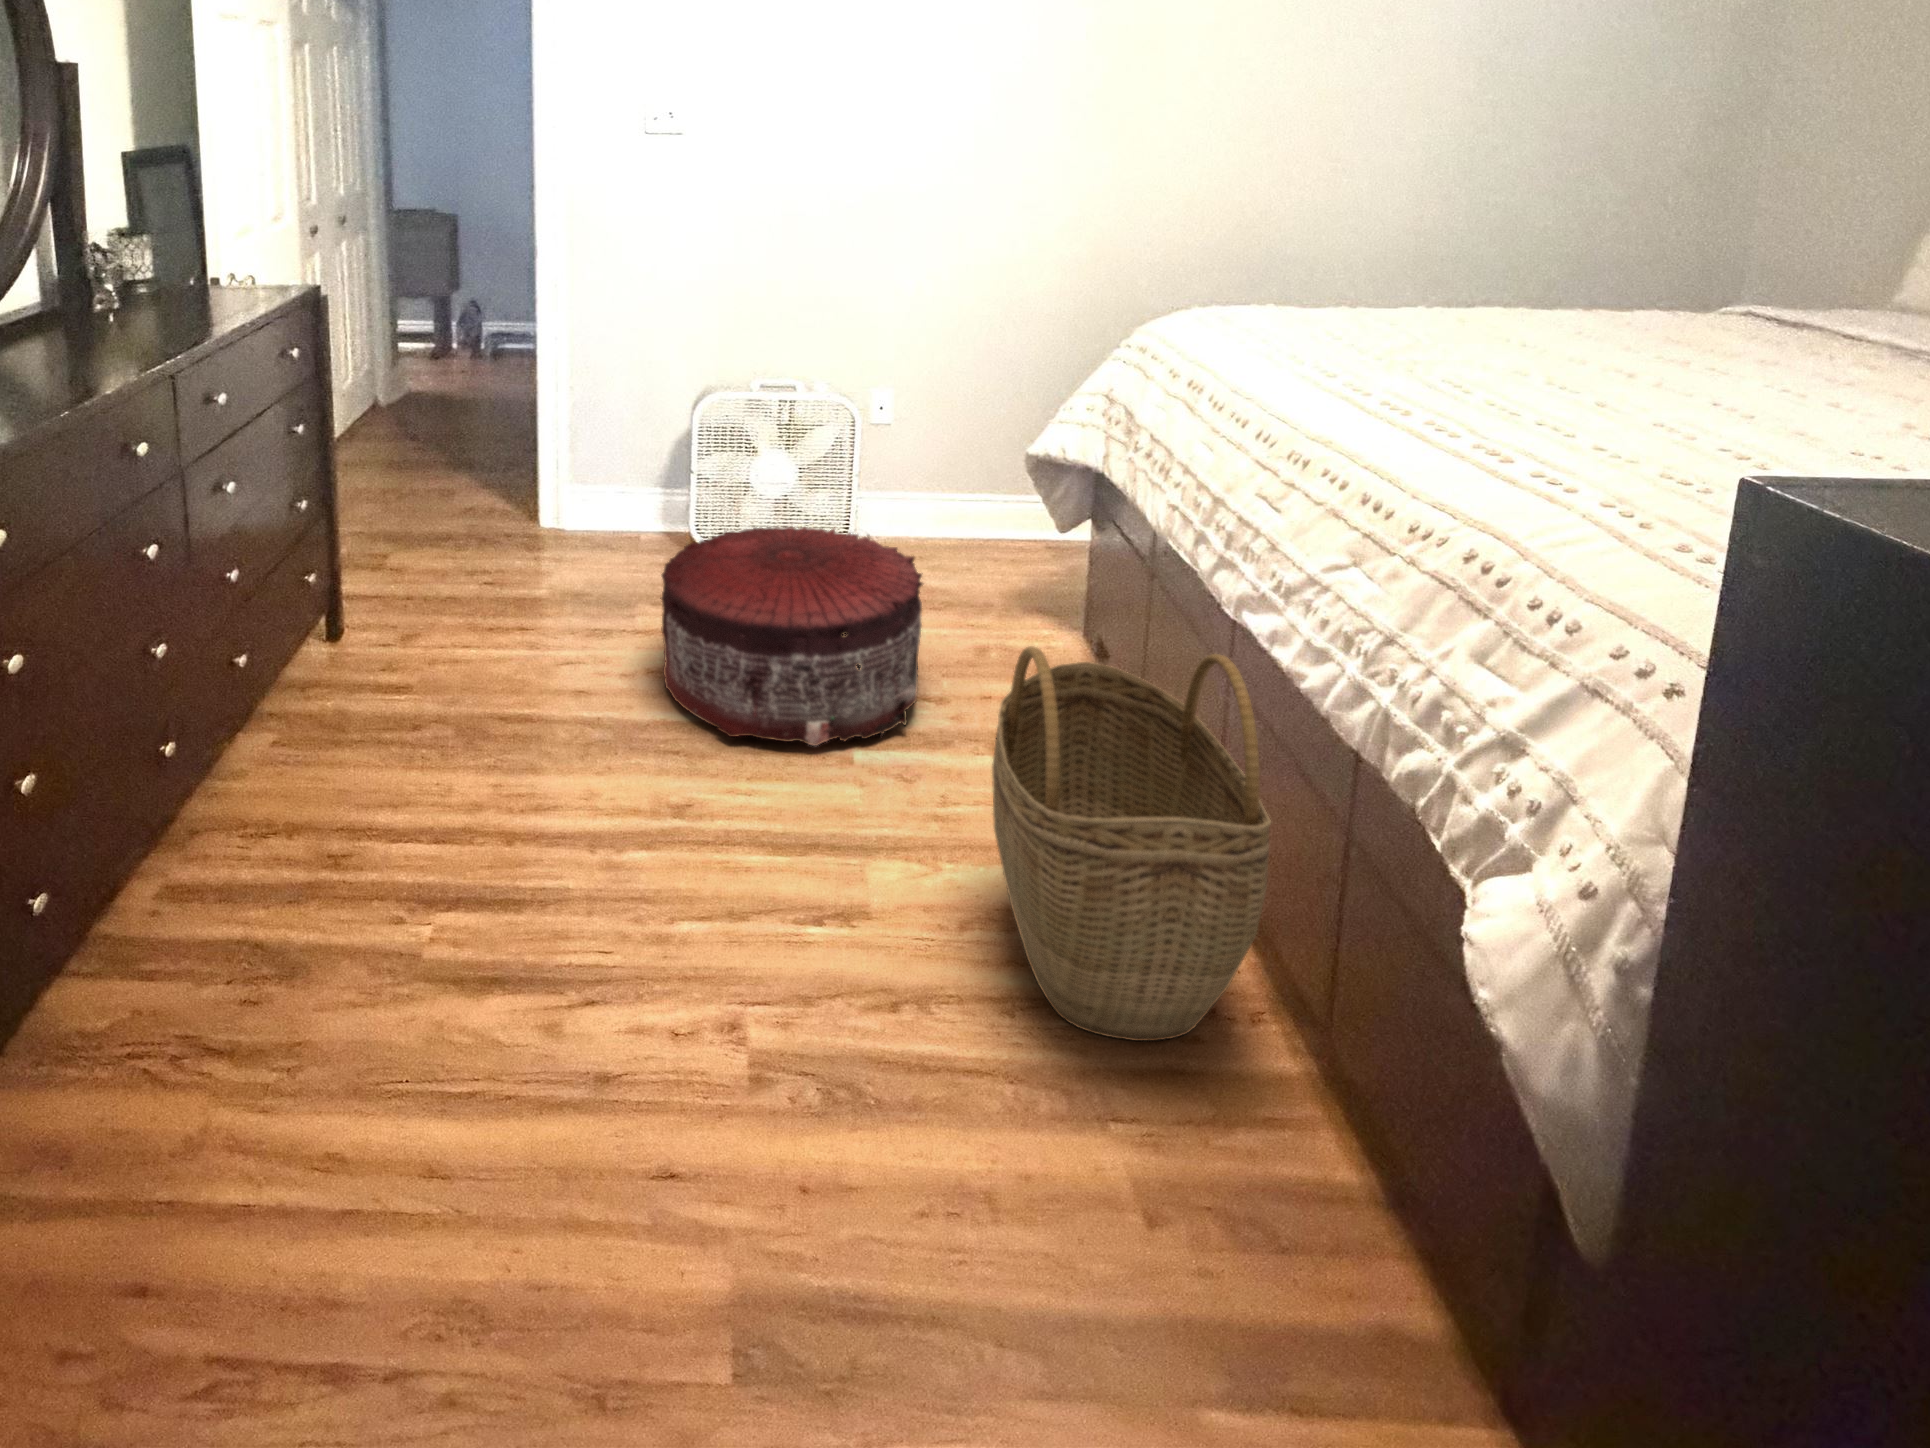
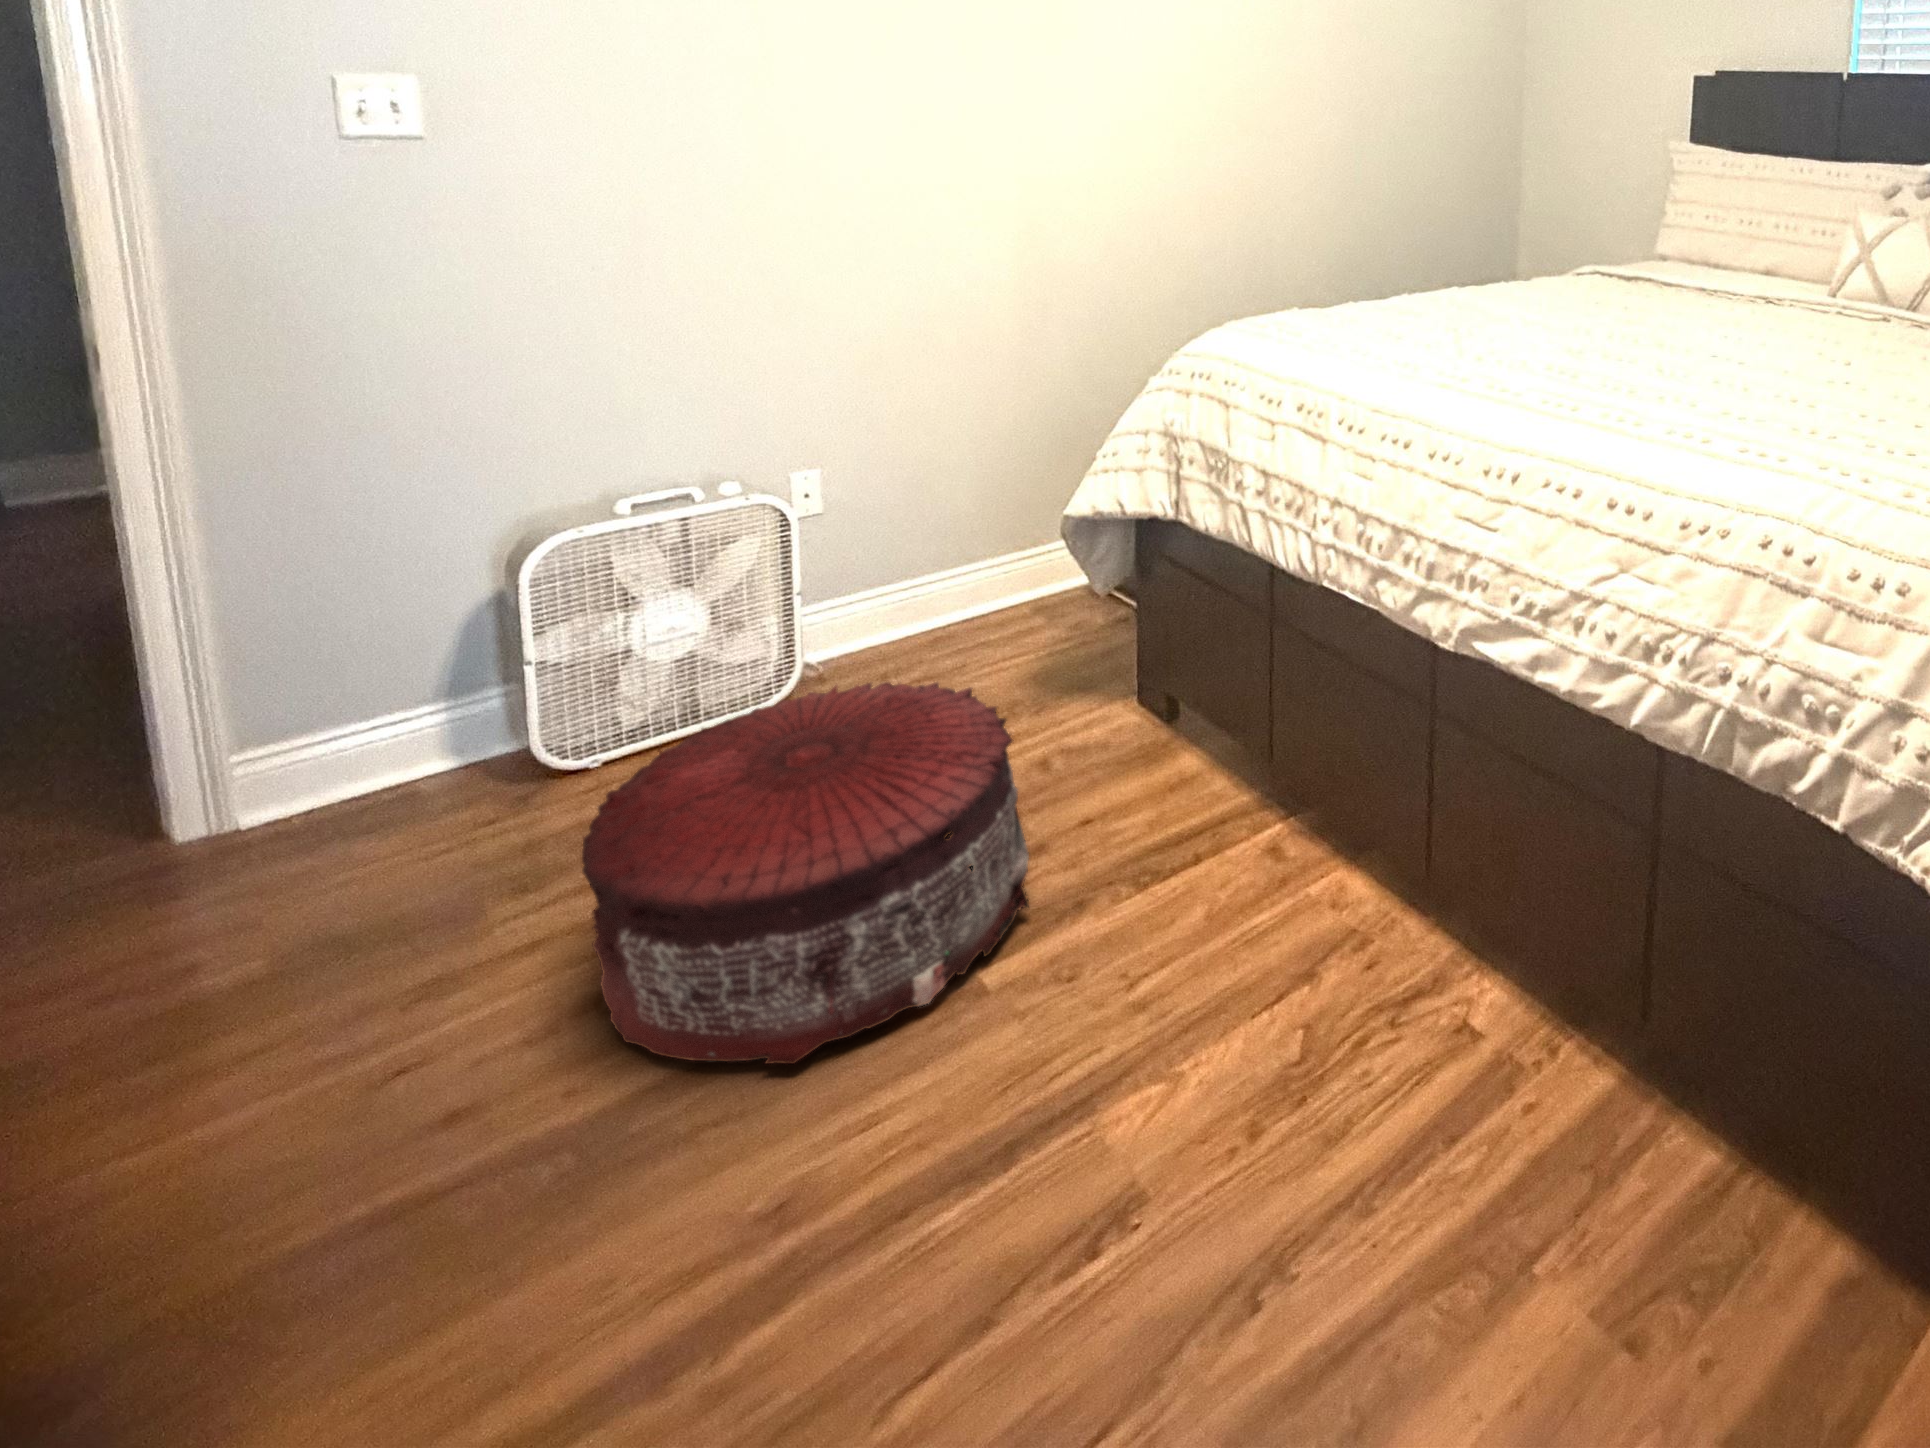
woven basket: present [992,646,1271,1041] -> none [1249,695,1582,1173]

